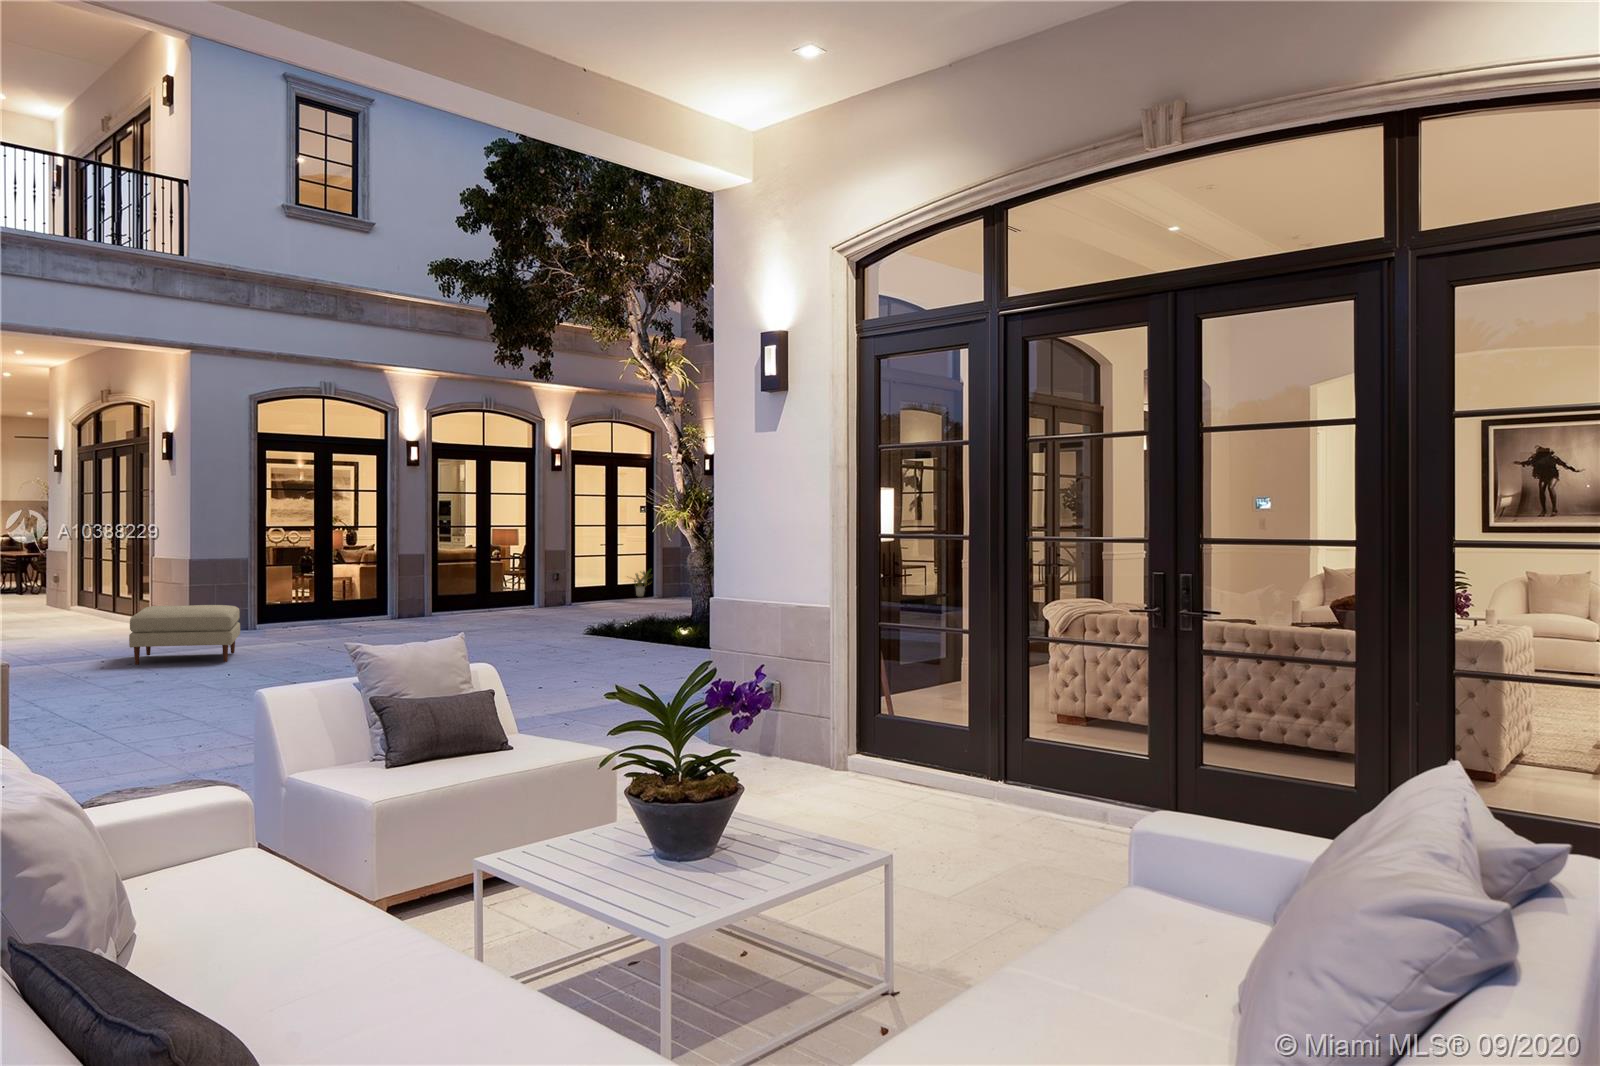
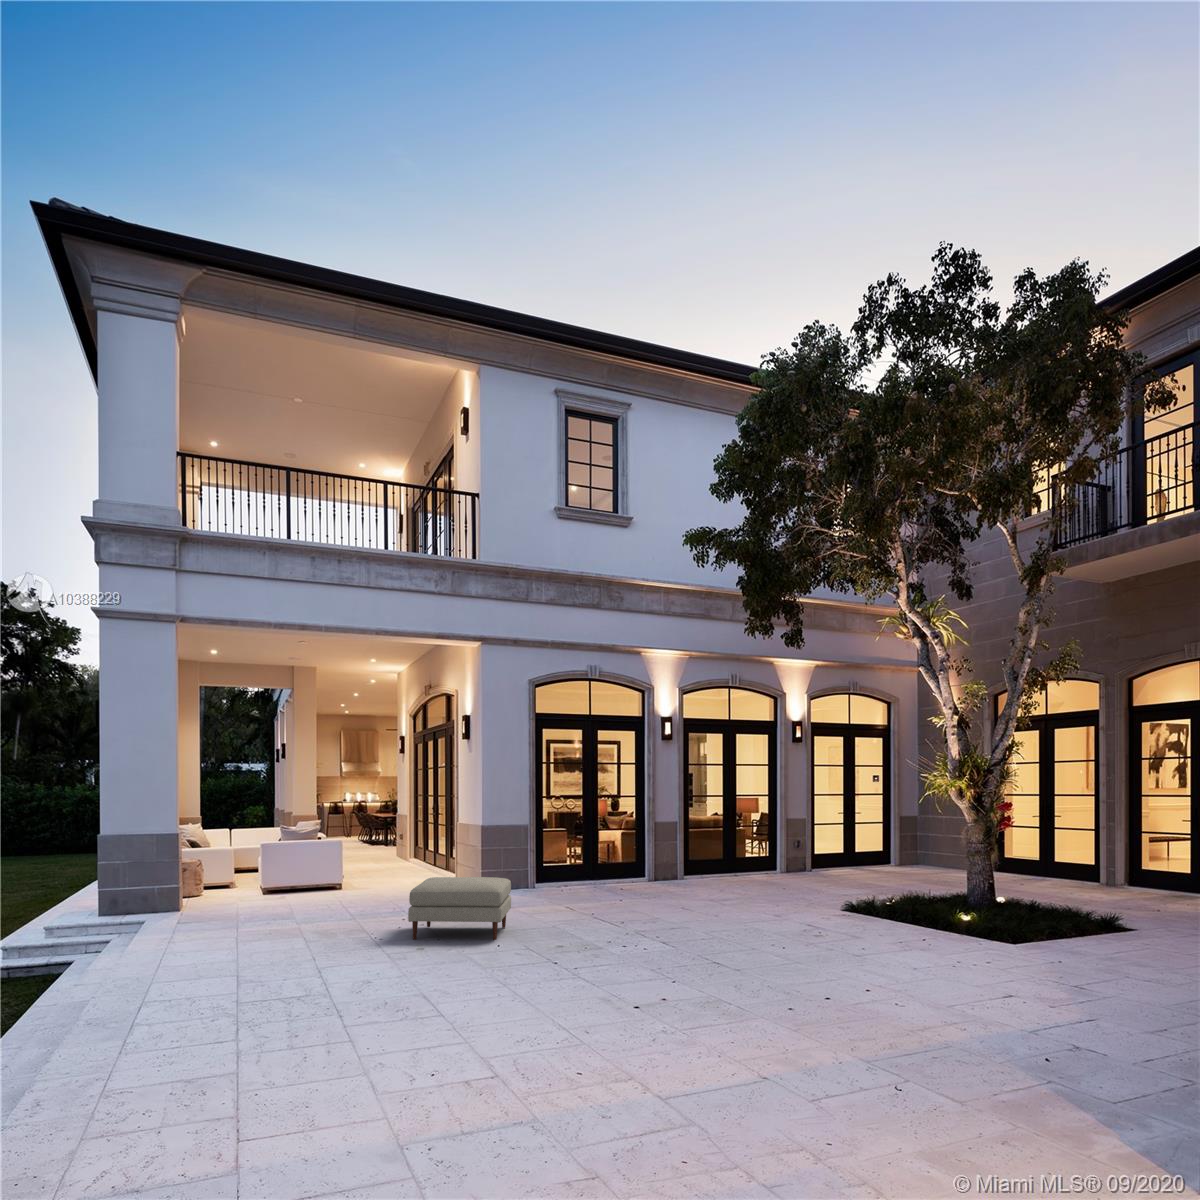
potted plant: present [634,570,650,597] -> none [866,836,894,864]

